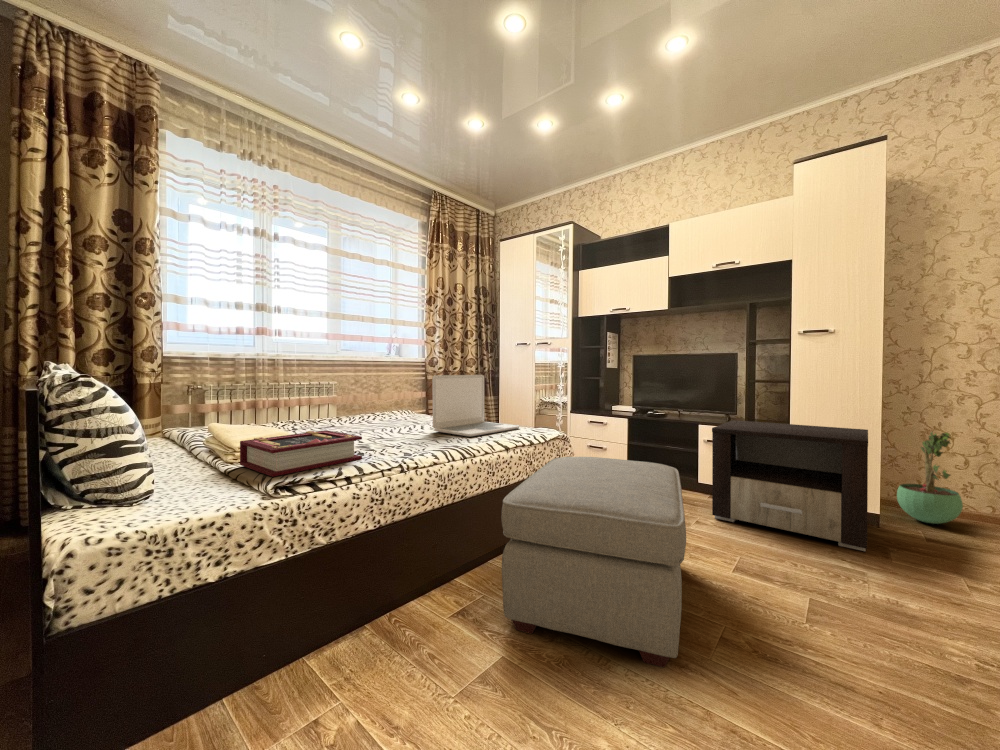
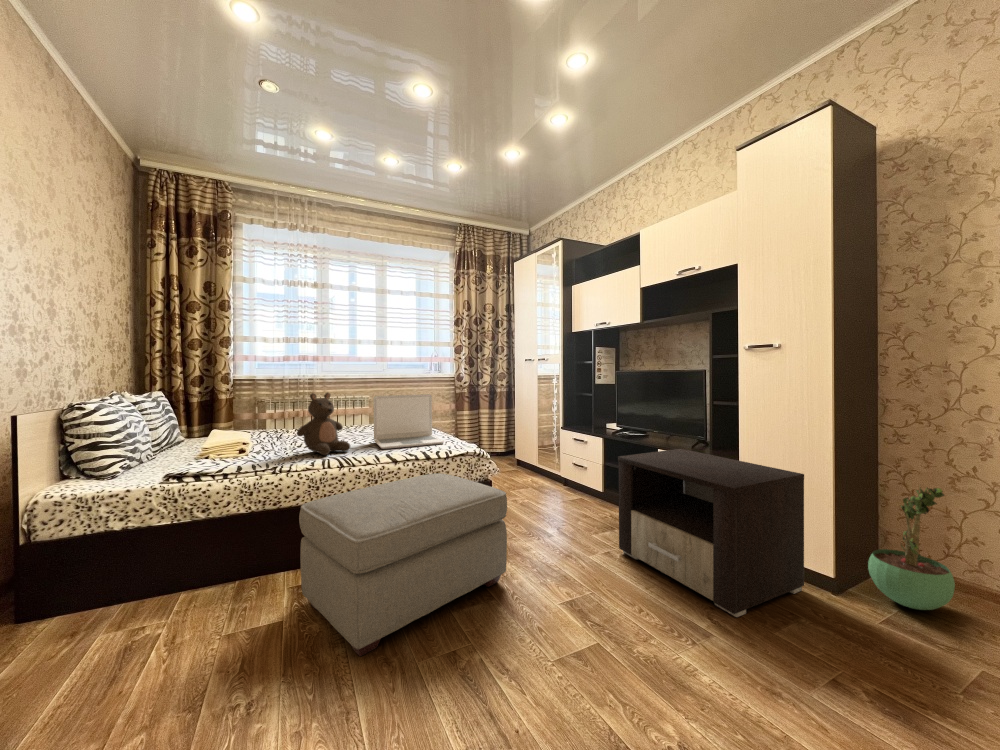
stuffed bear: none [381,368,438,447] -> present [297,393,350,455]
book: present [240,430,362,477] -> none [190,438,268,470]

